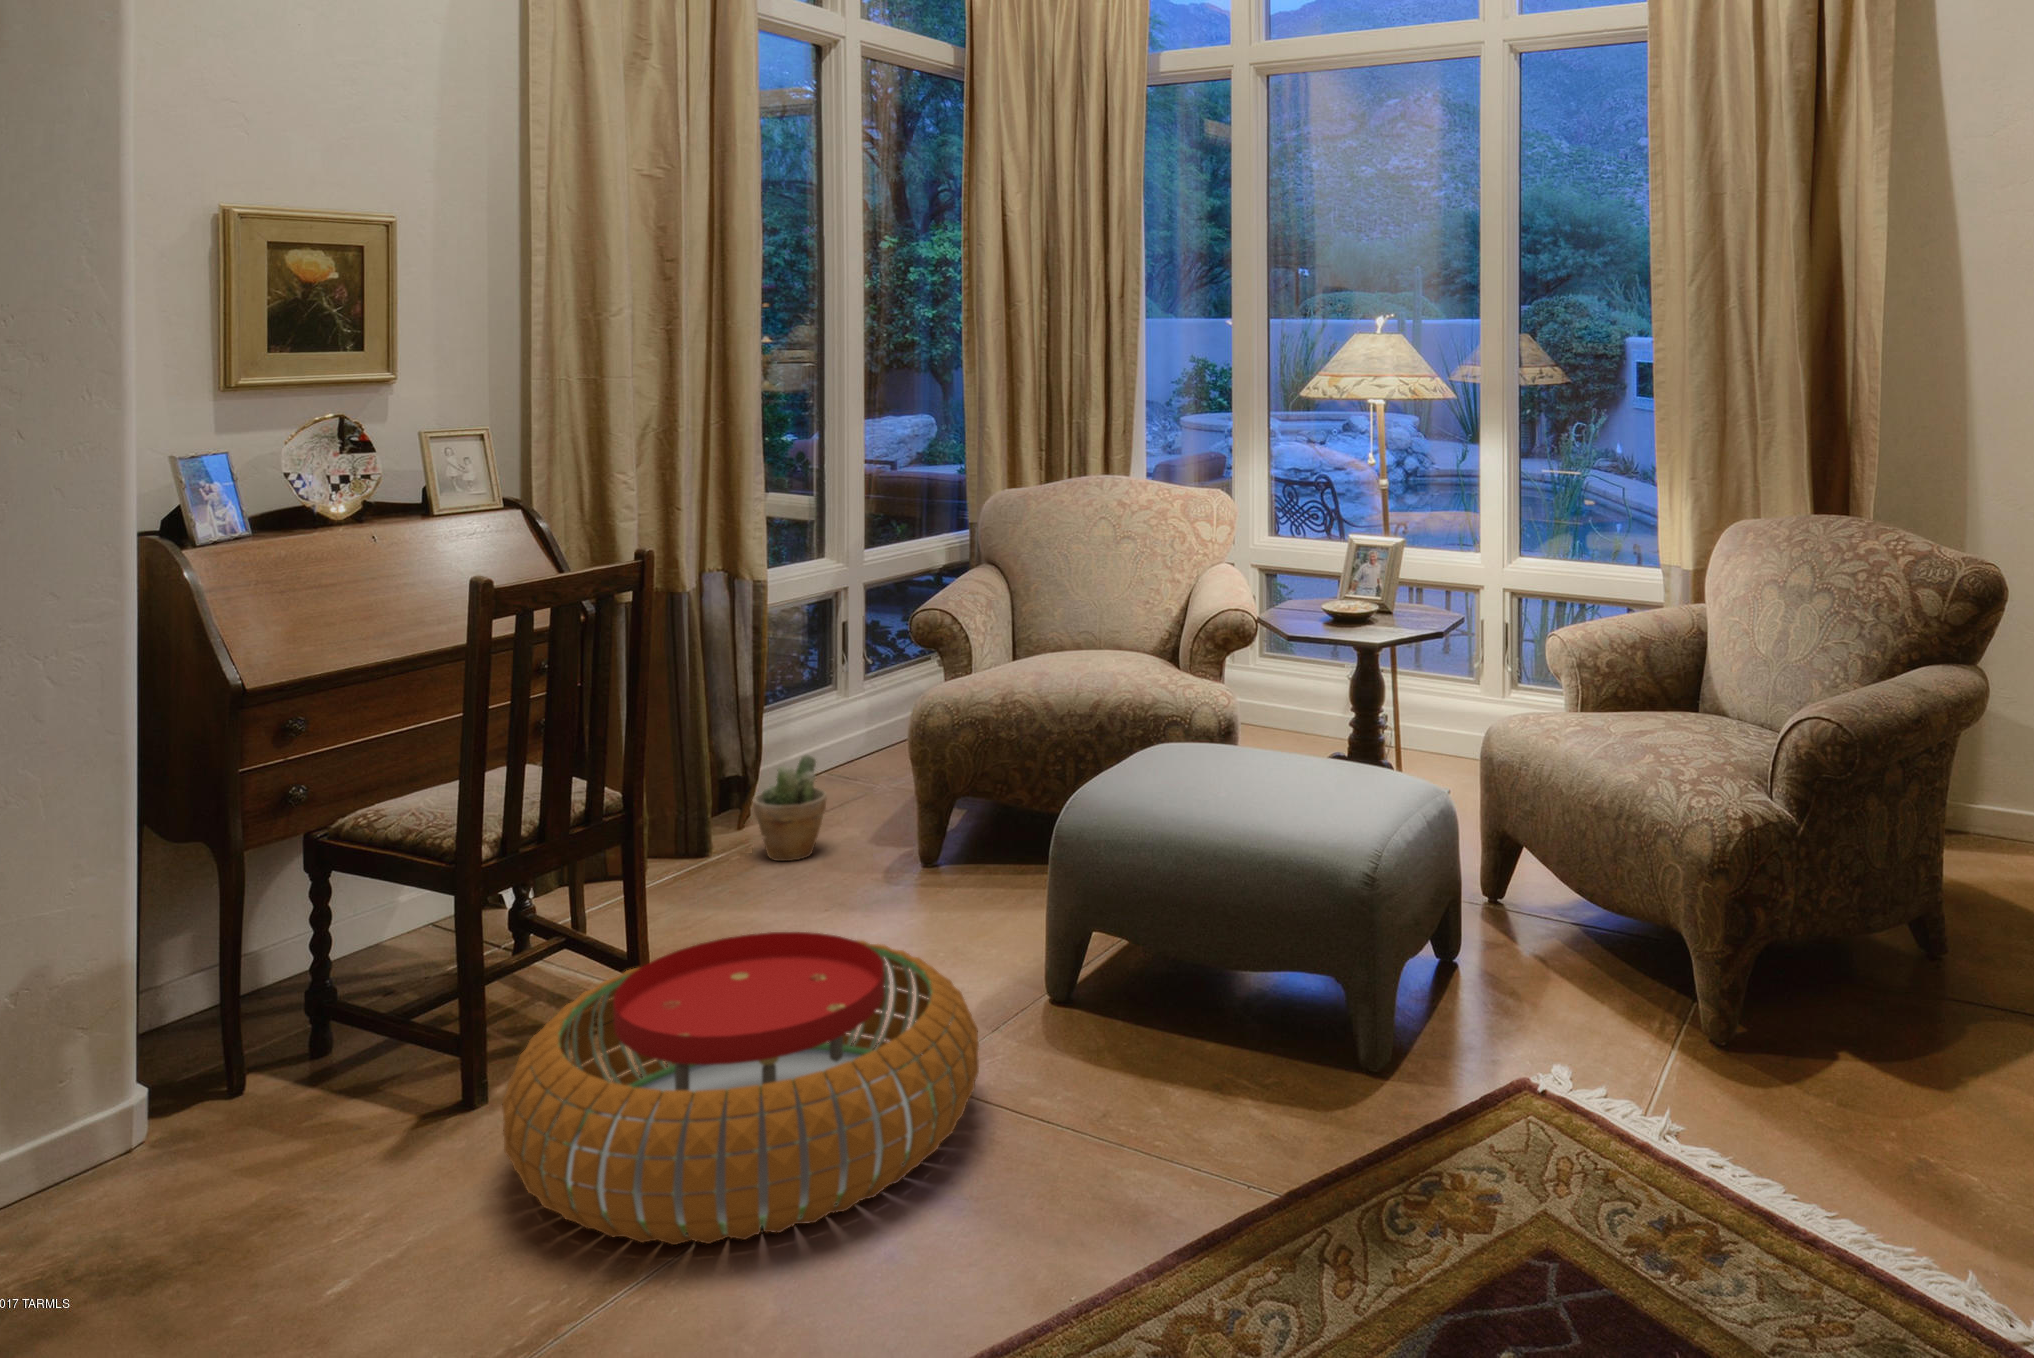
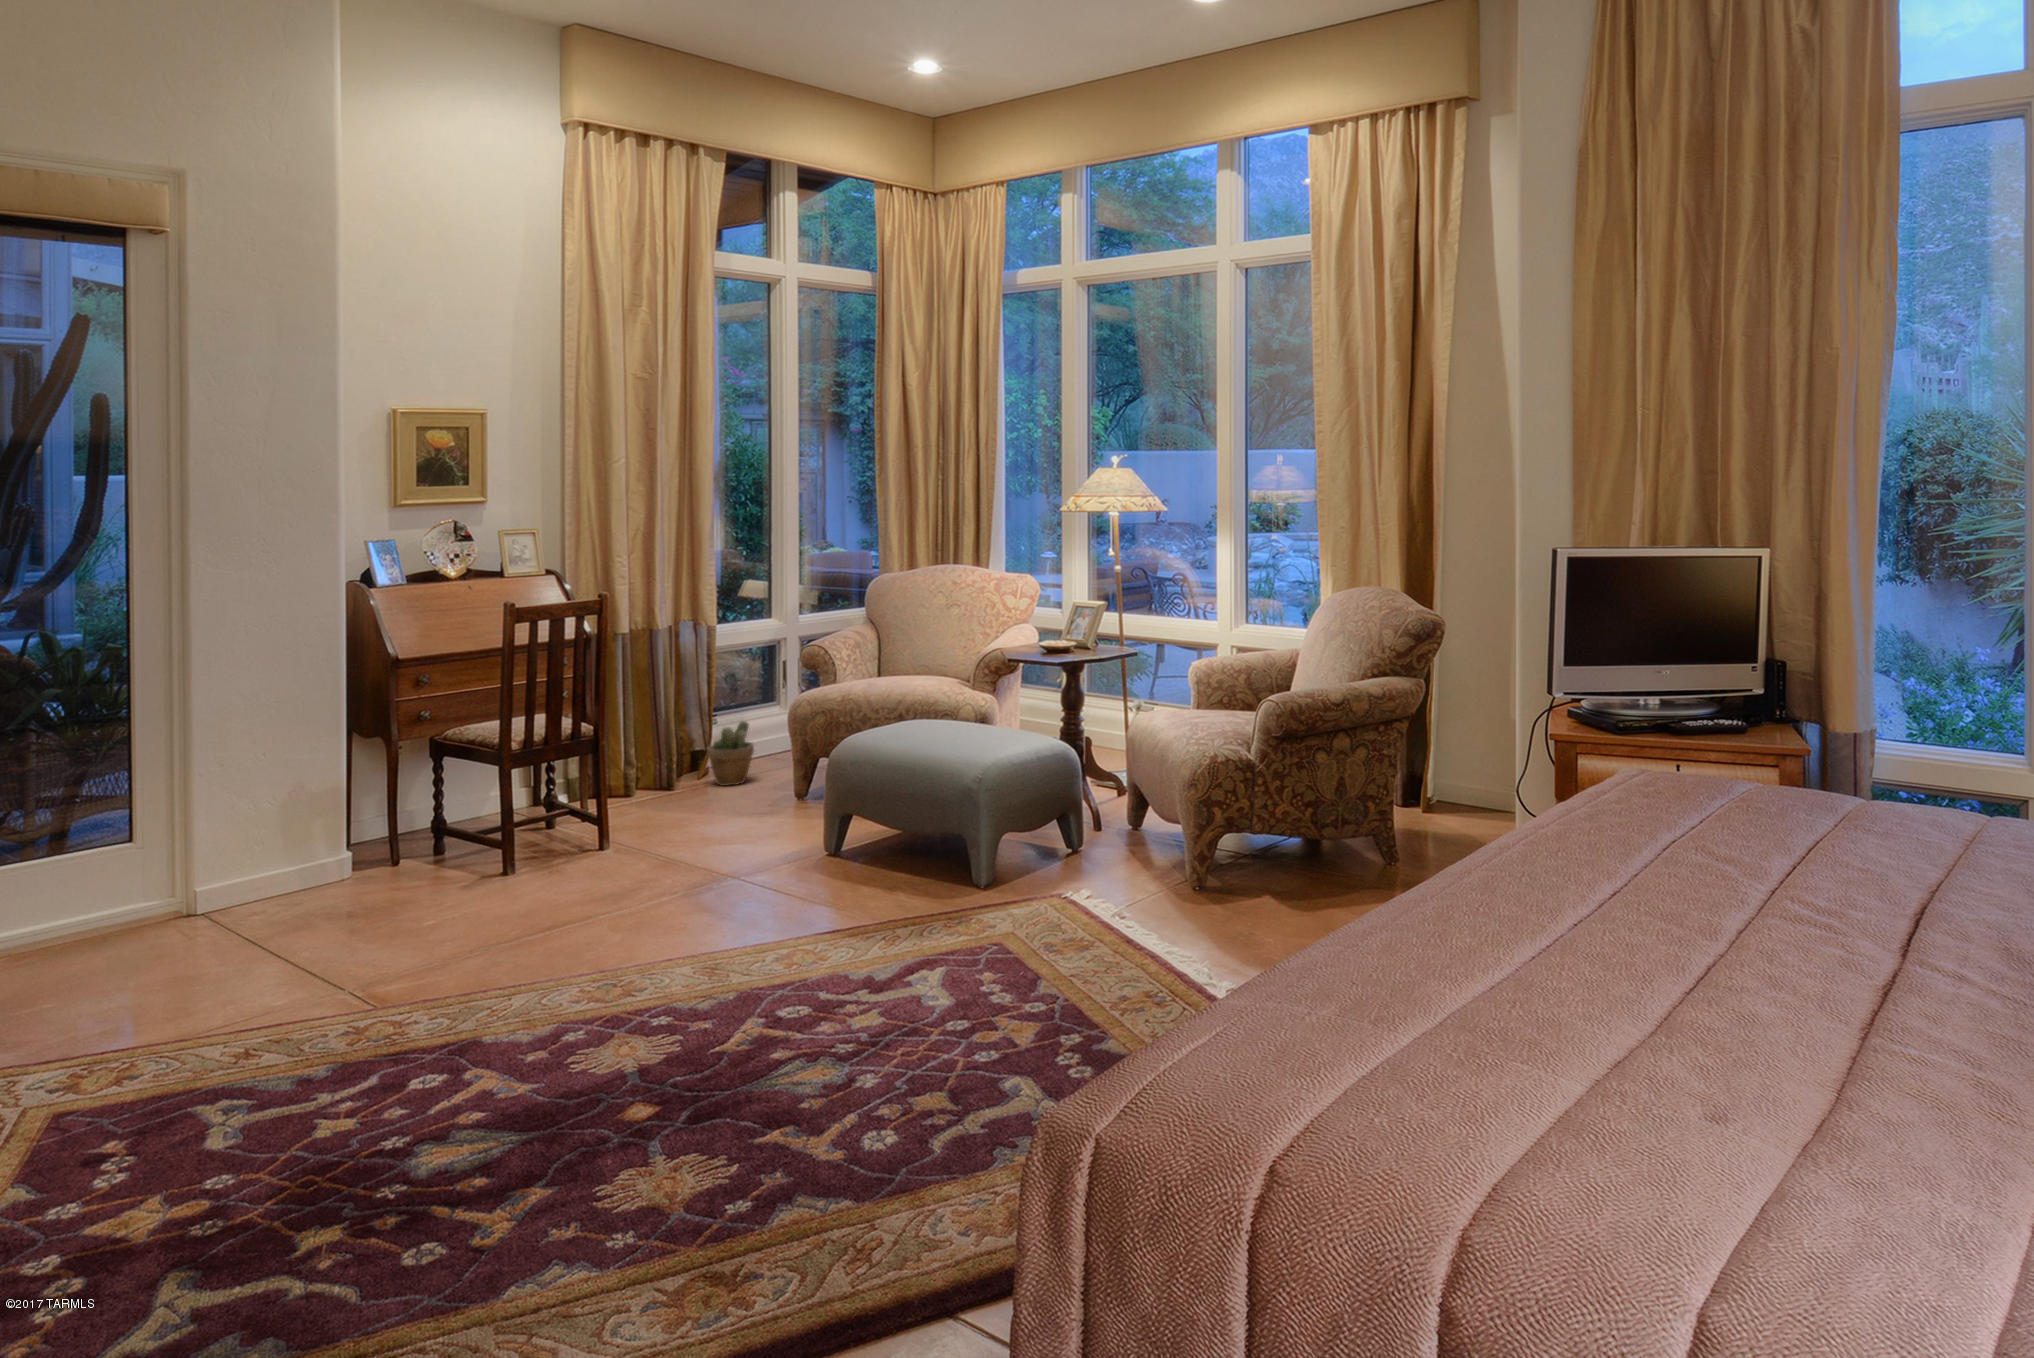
pouf: present [502,932,979,1245] -> none [510,792,762,921]

